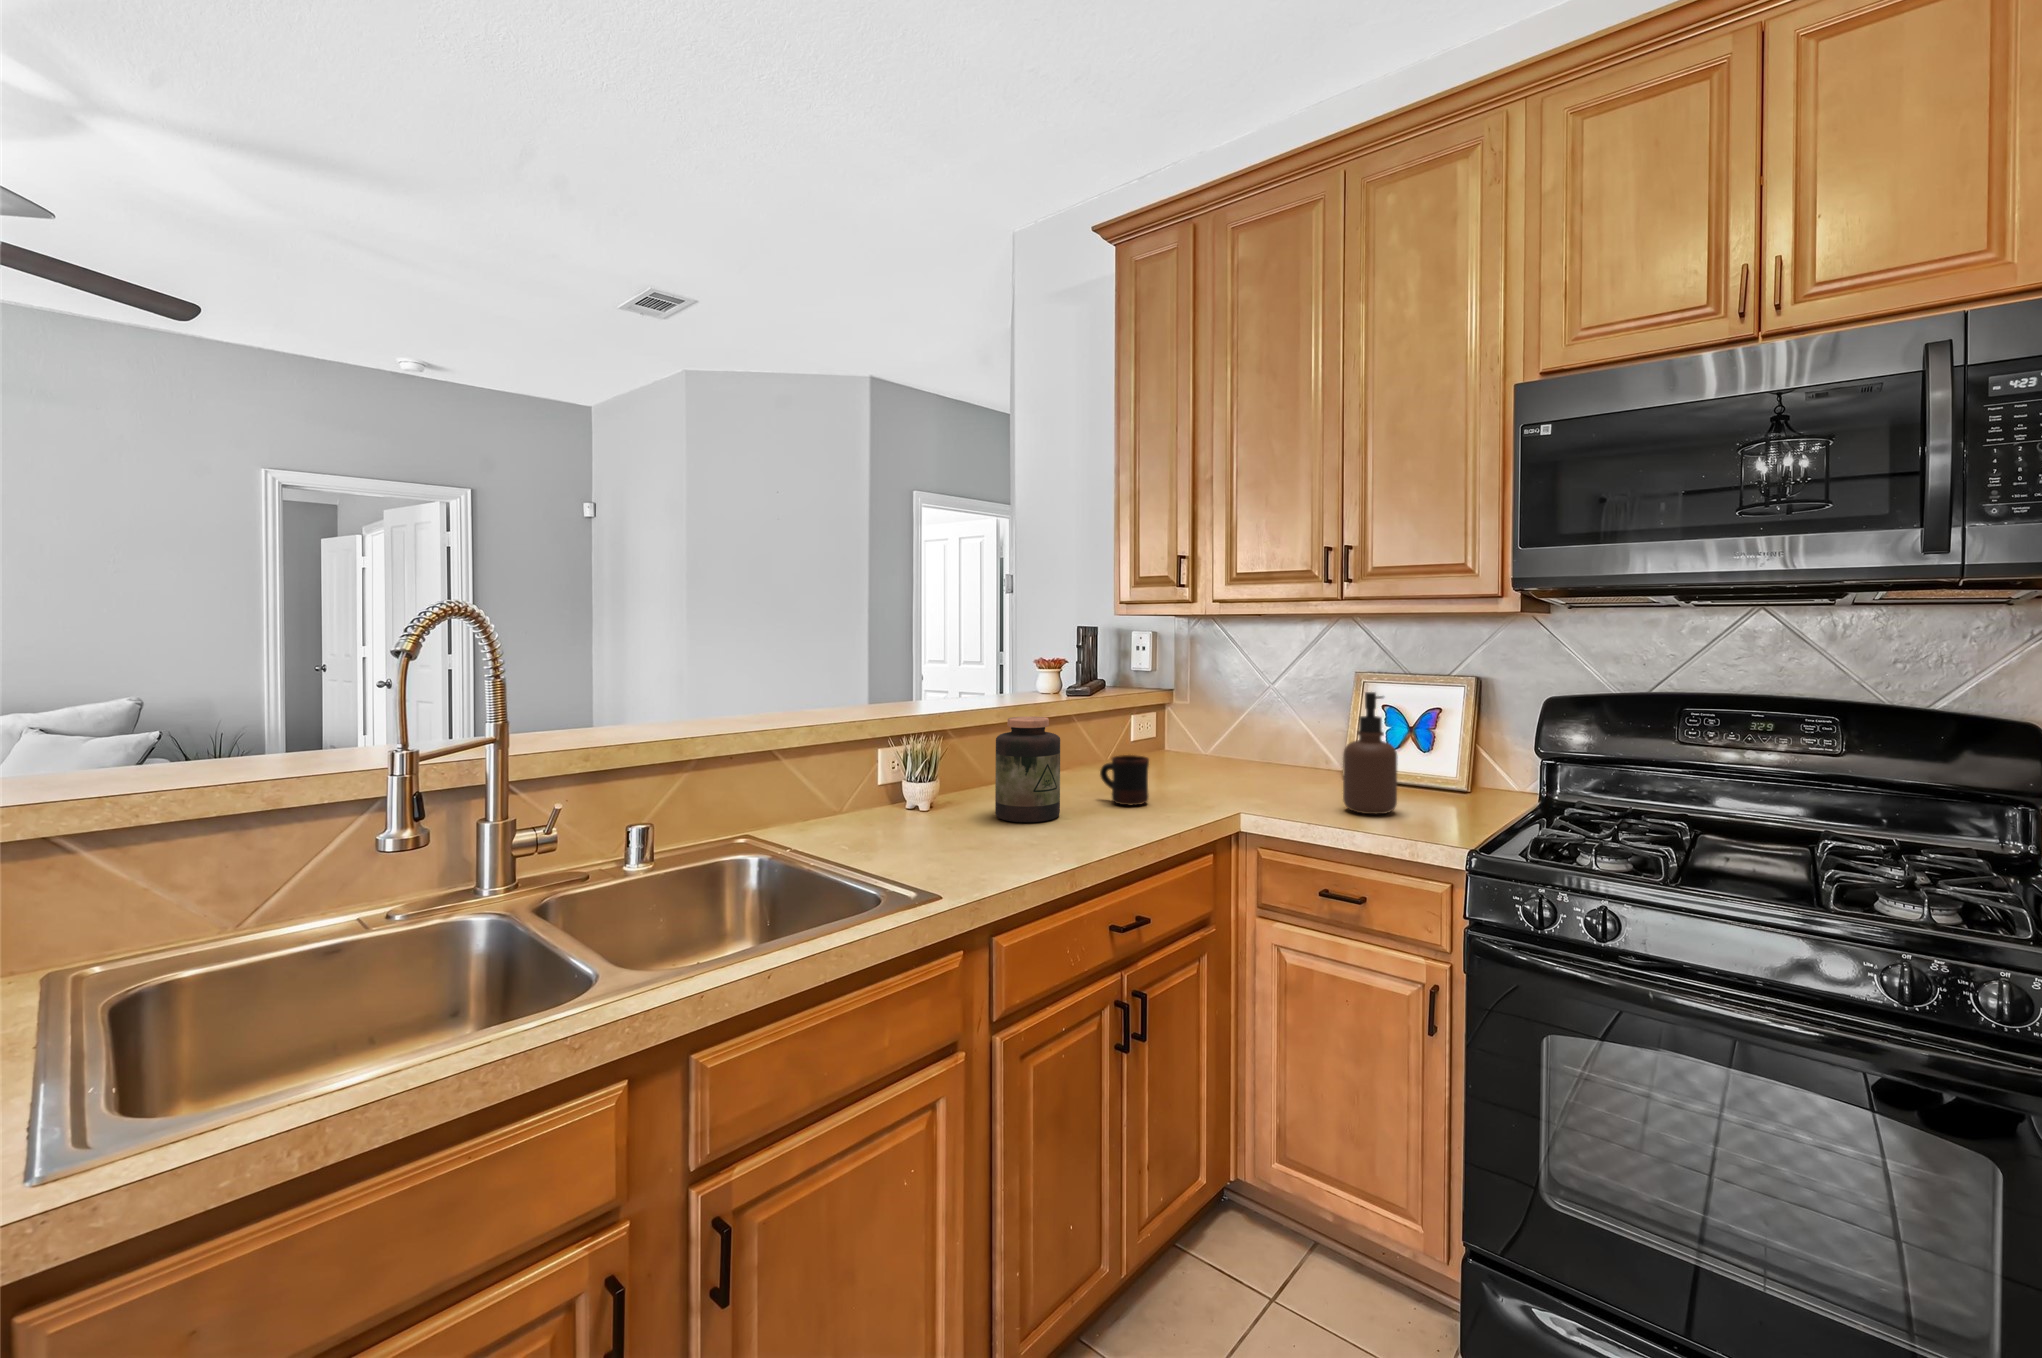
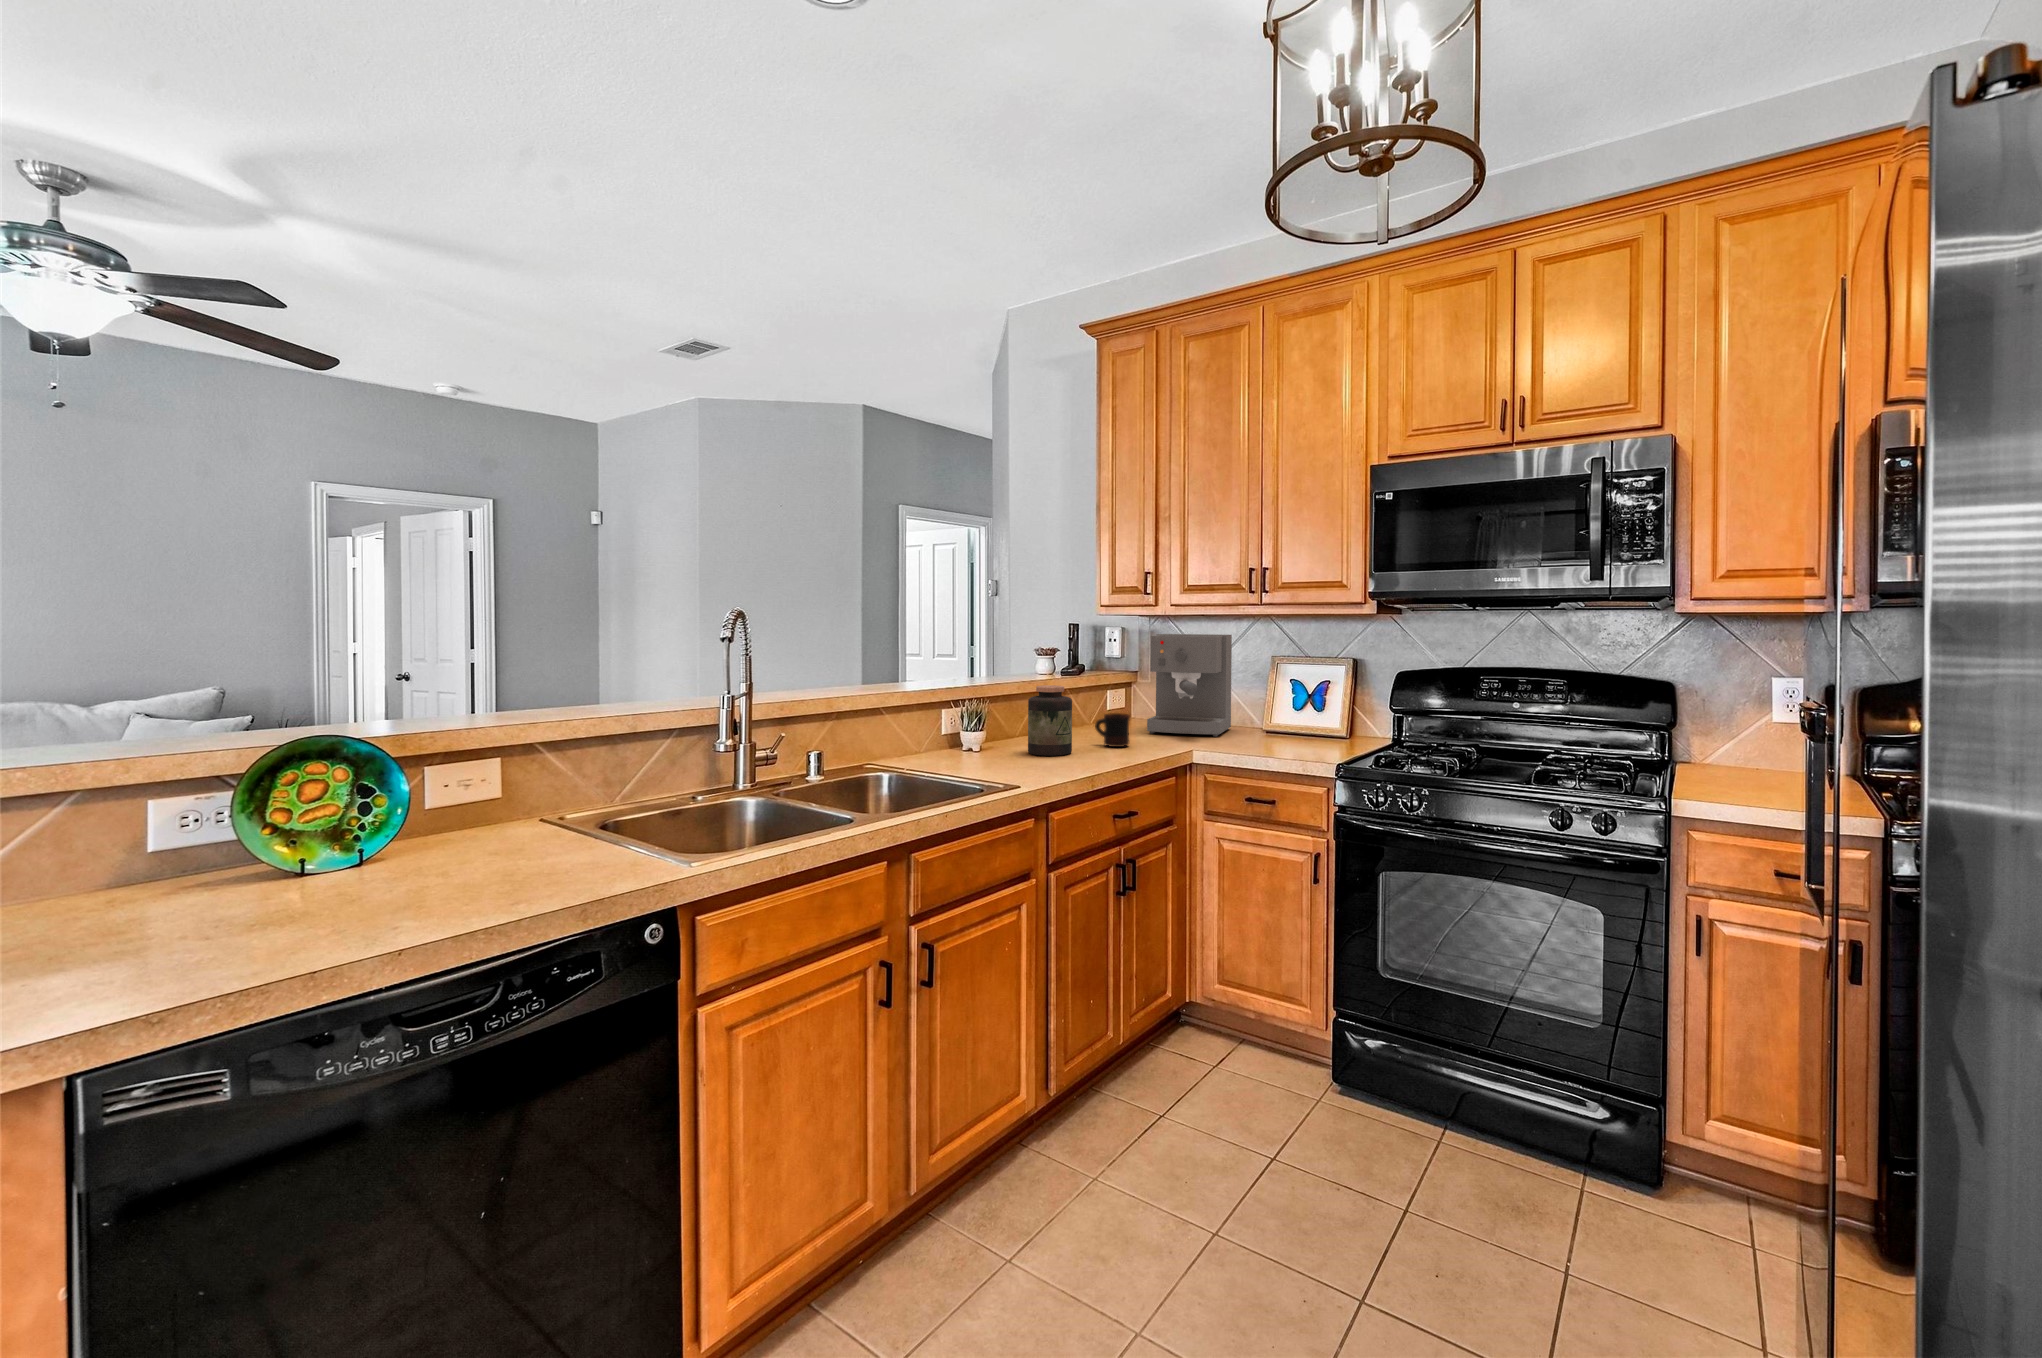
coffee maker: none [1180,640,1299,786] -> present [1147,634,1232,737]
soap dispenser: present [1343,692,1397,814] -> none [1262,668,1297,750]

